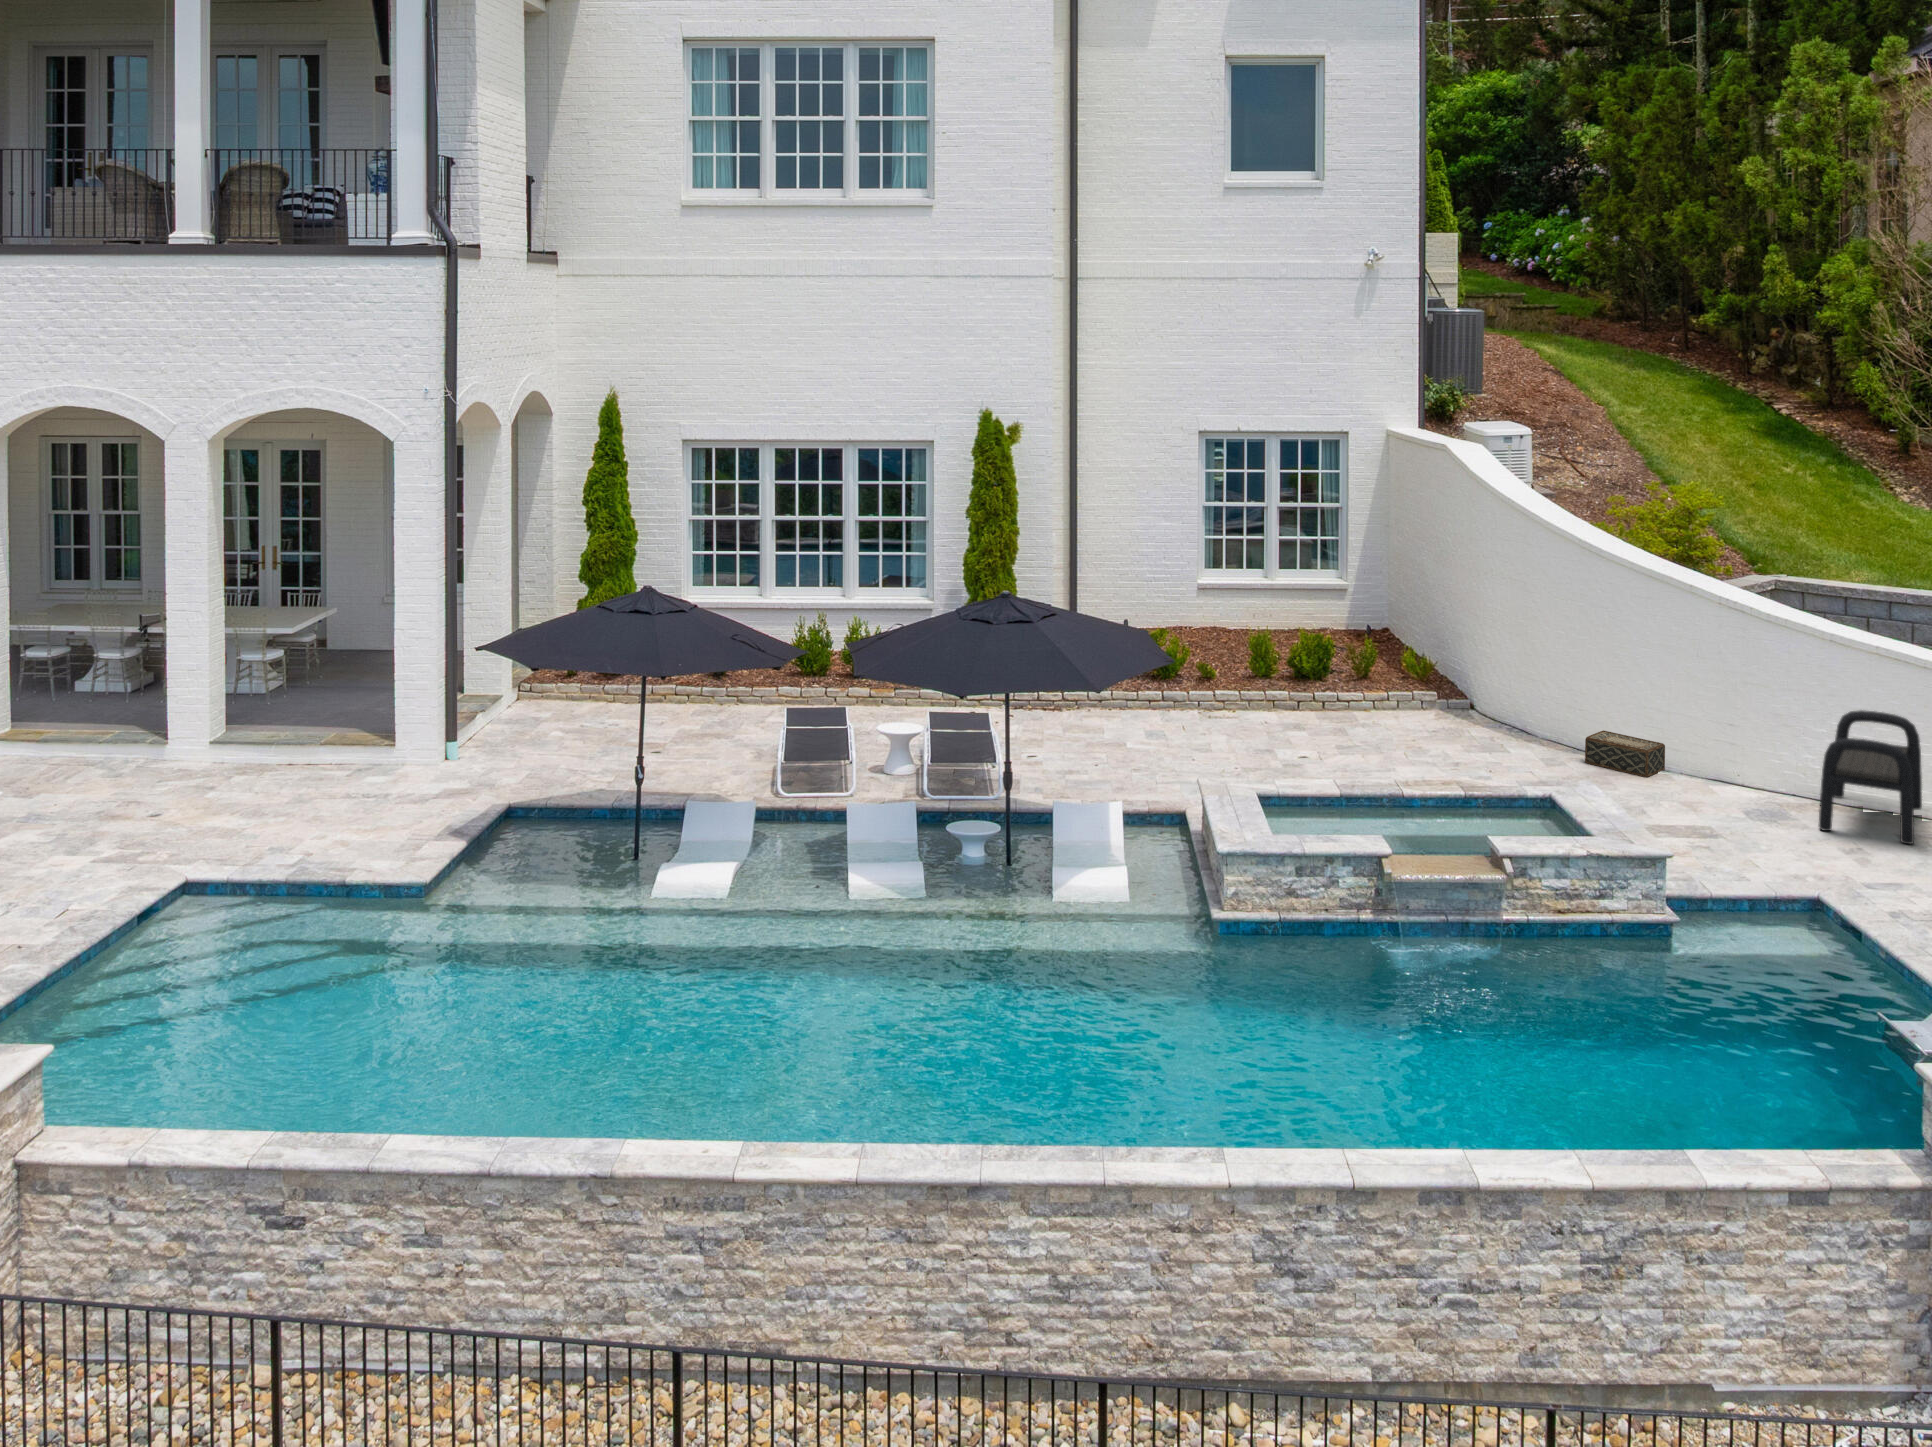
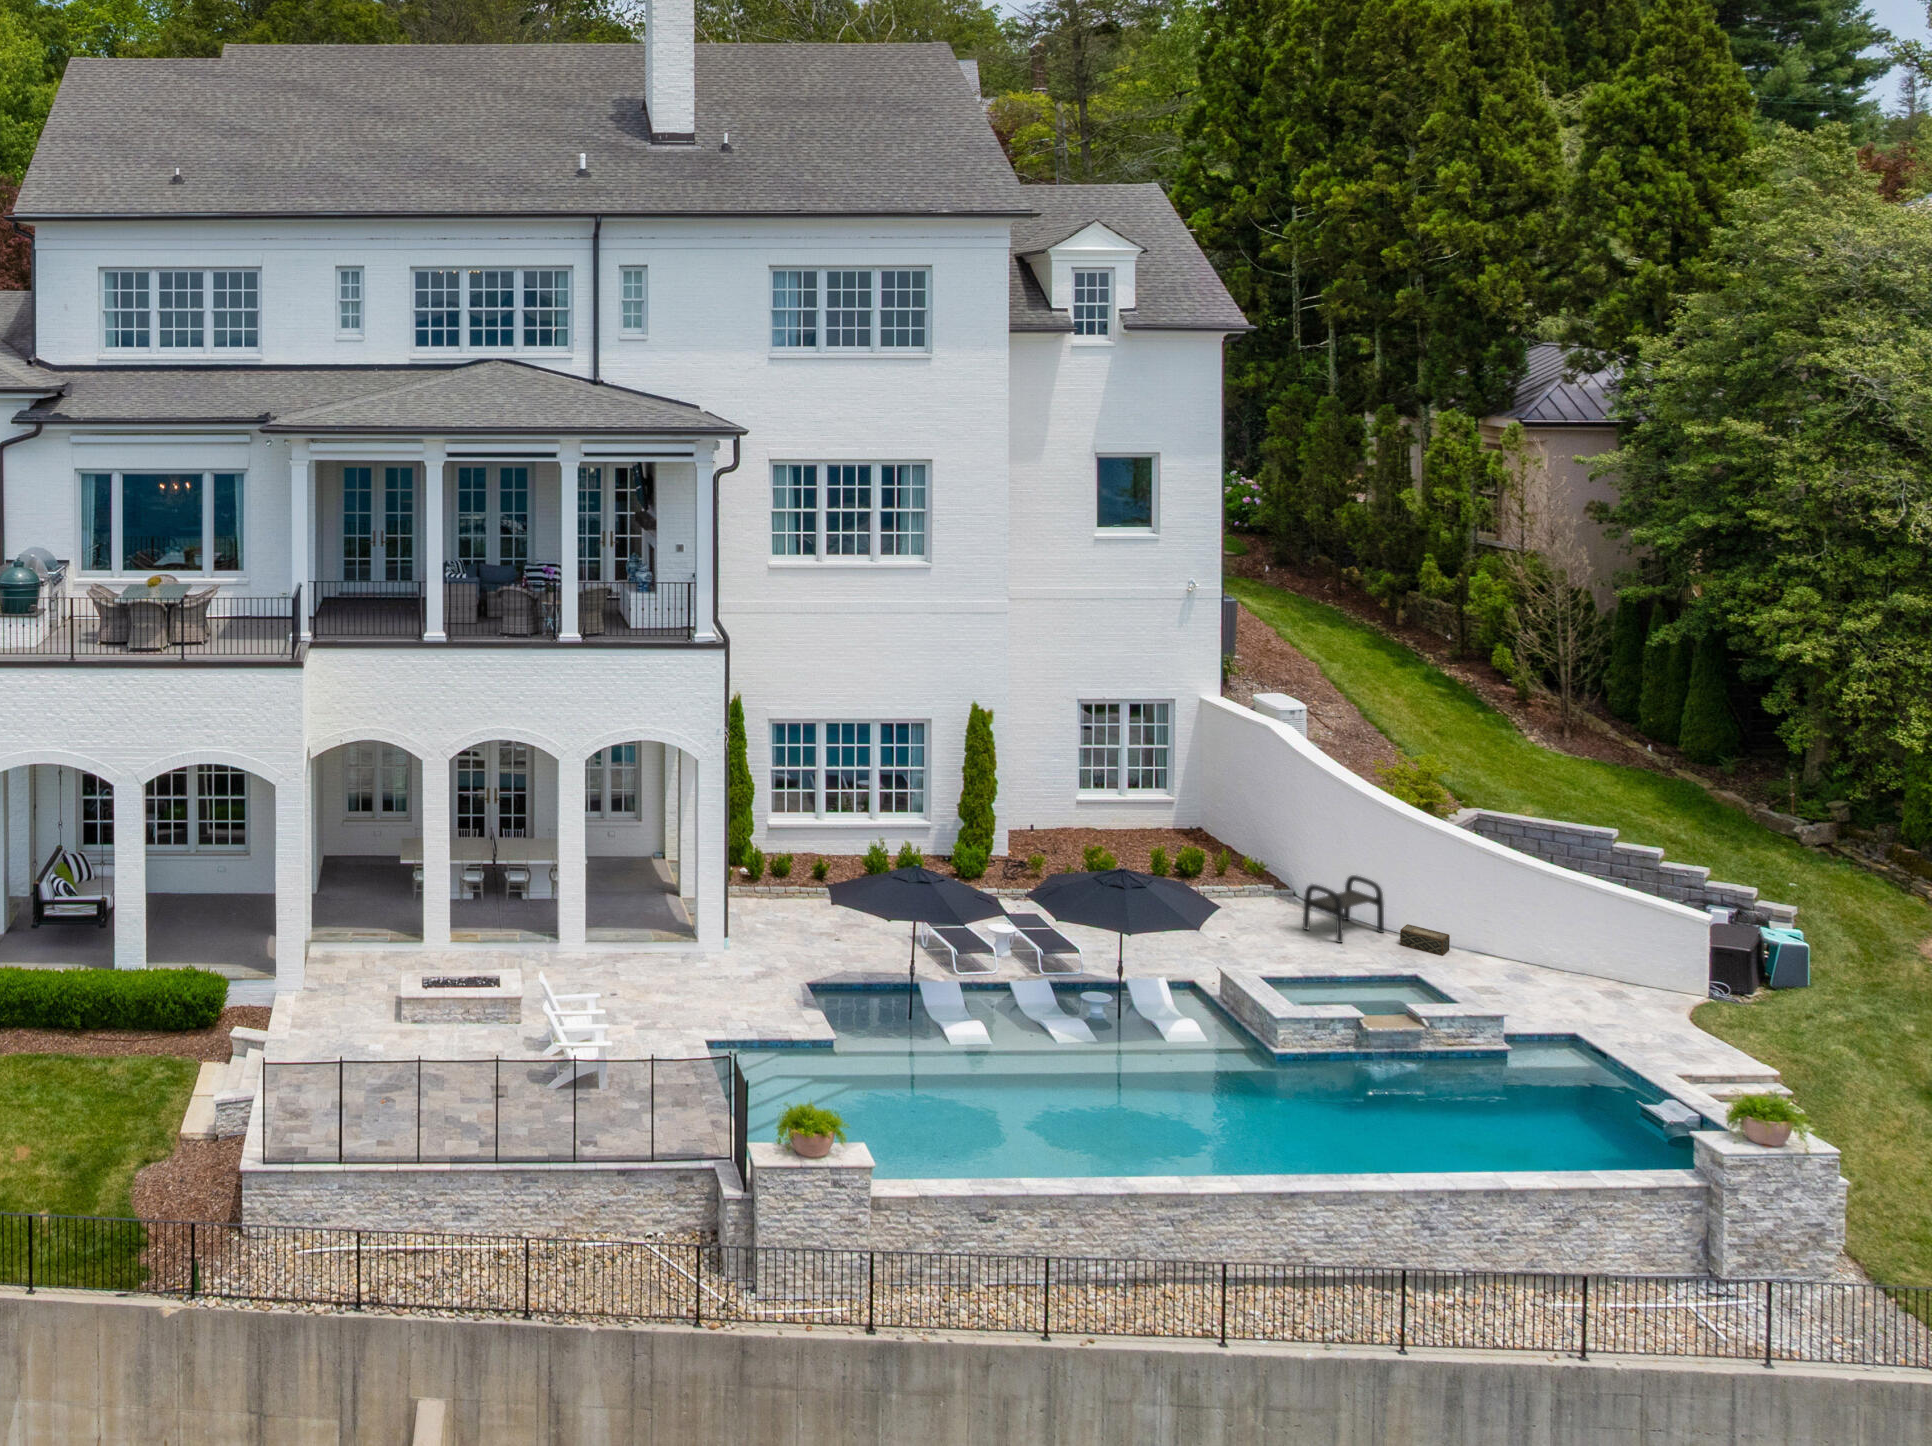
bench: present [1819,710,1922,844] -> present [1303,875,1384,943]

